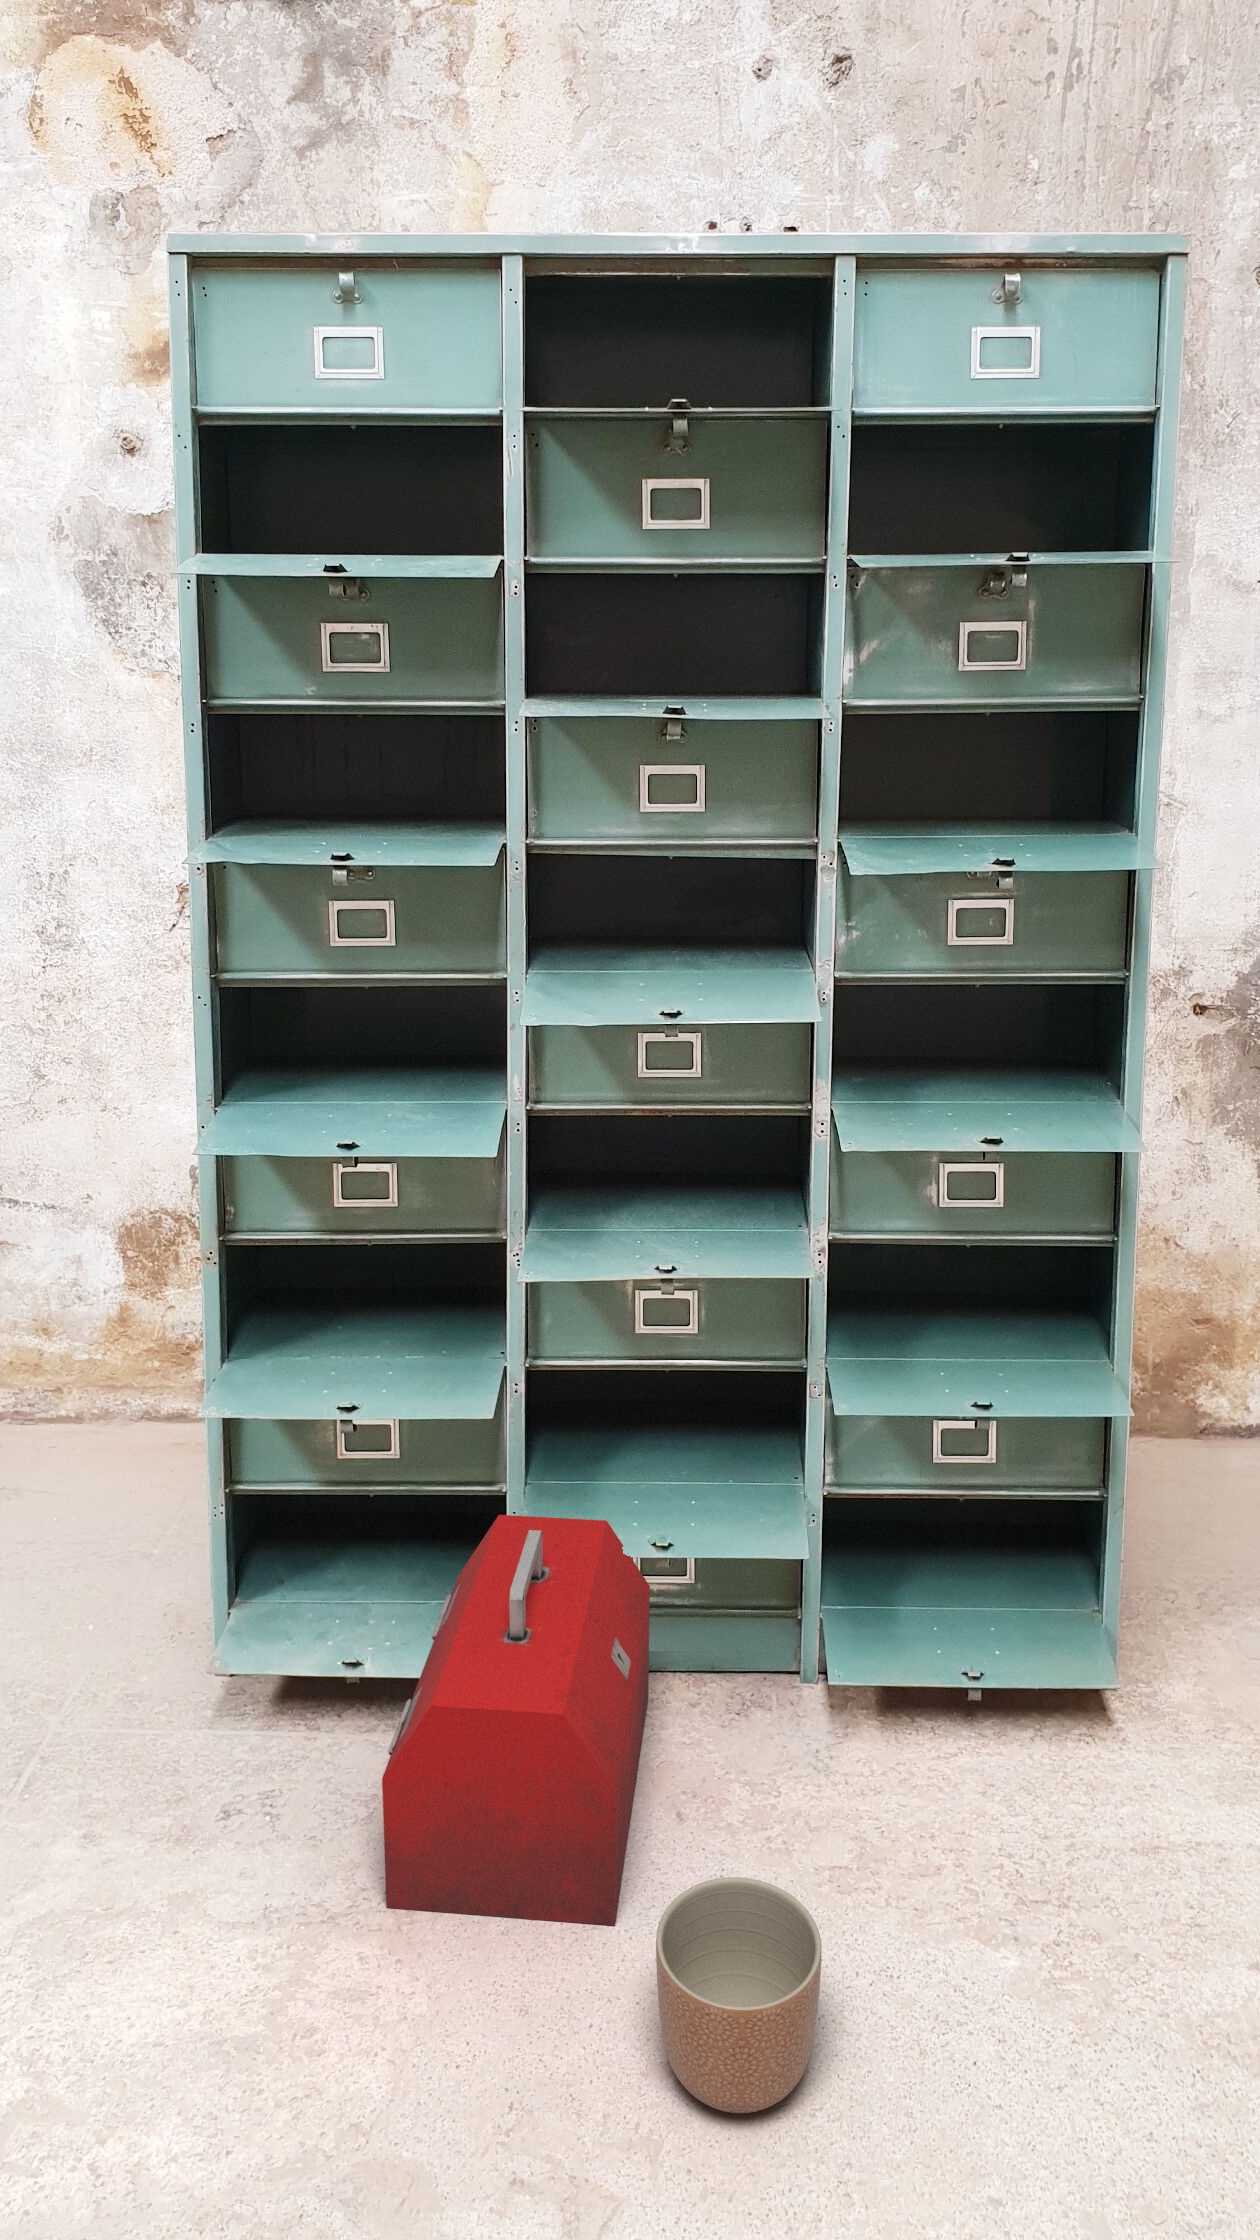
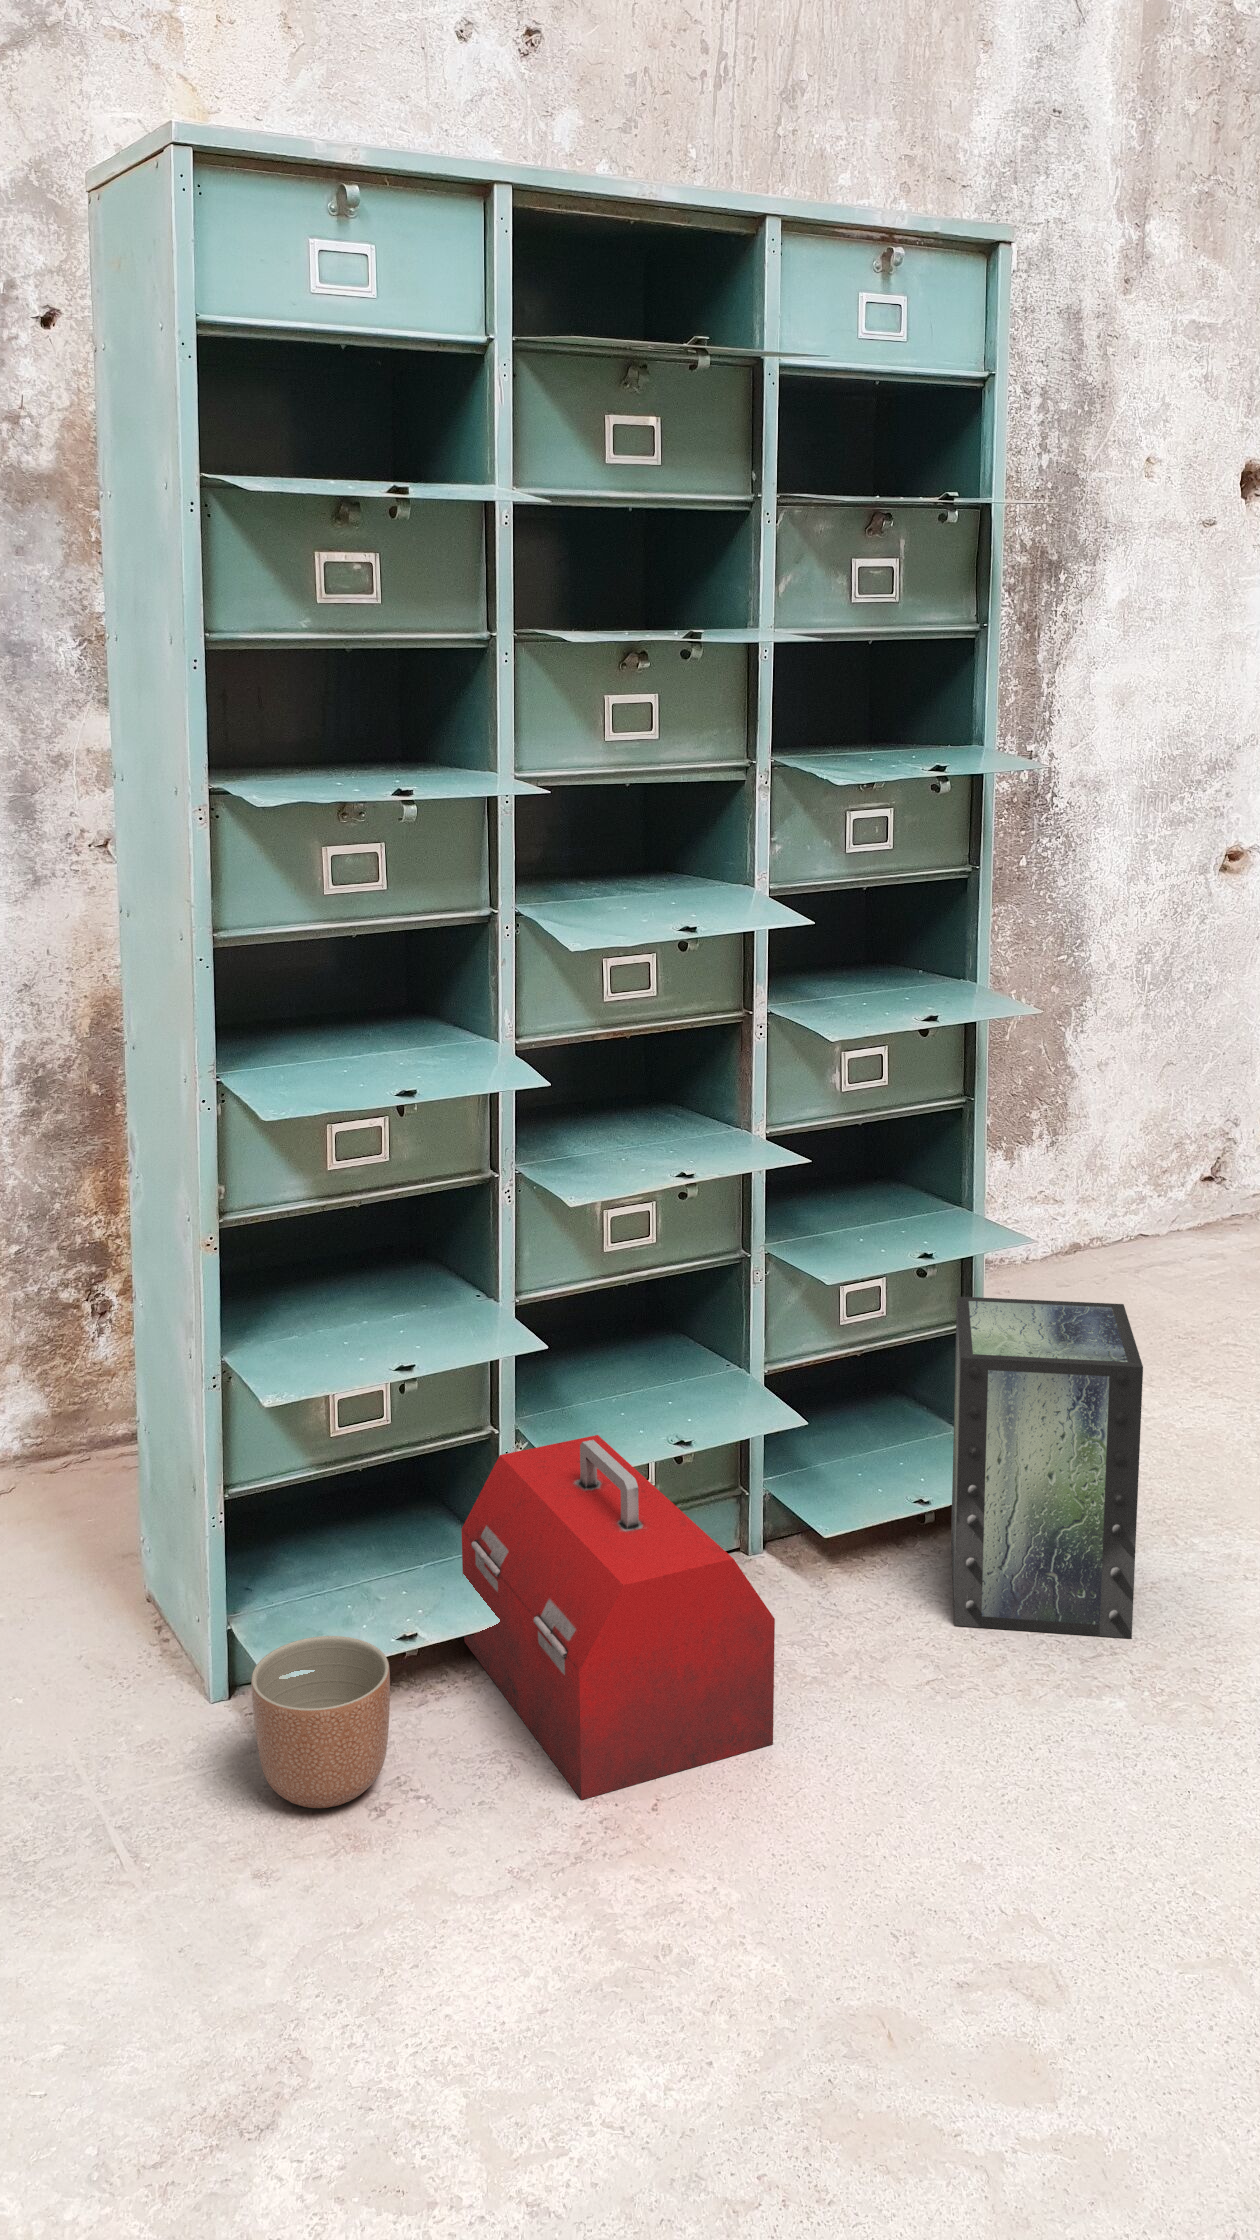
storage box: none [936,1475,1234,1965] -> present [951,1296,1143,1638]
planter: present [656,1877,822,2113] -> present [251,1636,390,1808]

